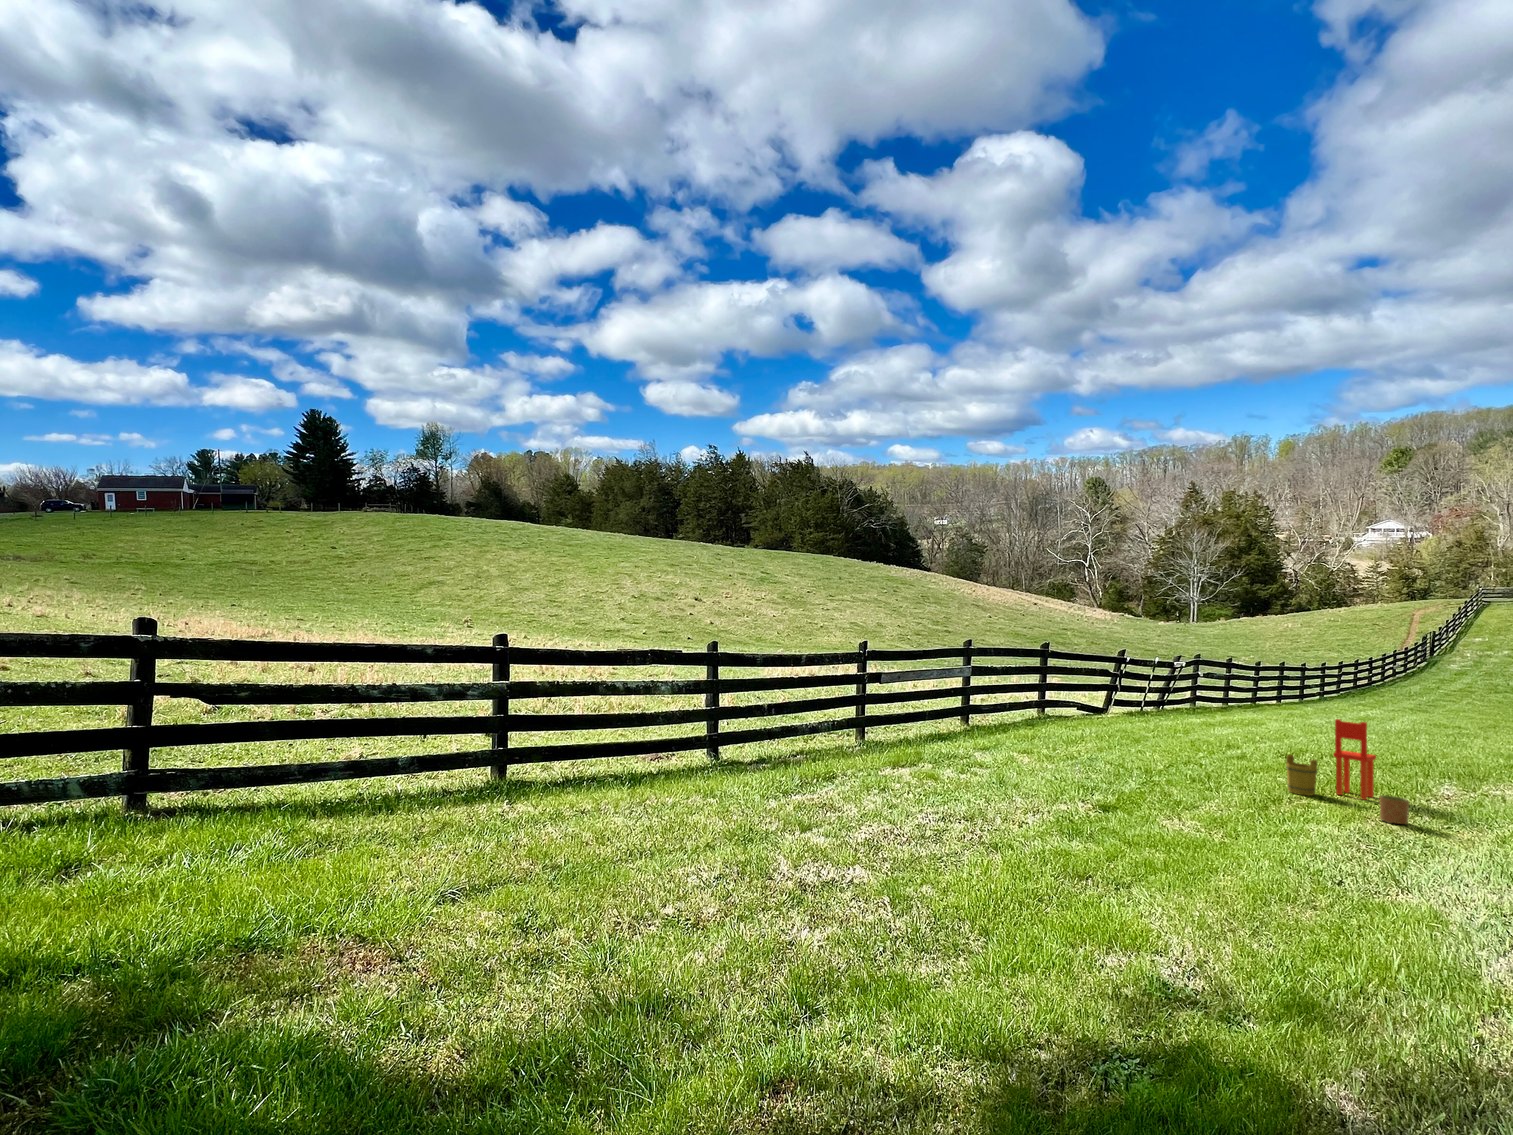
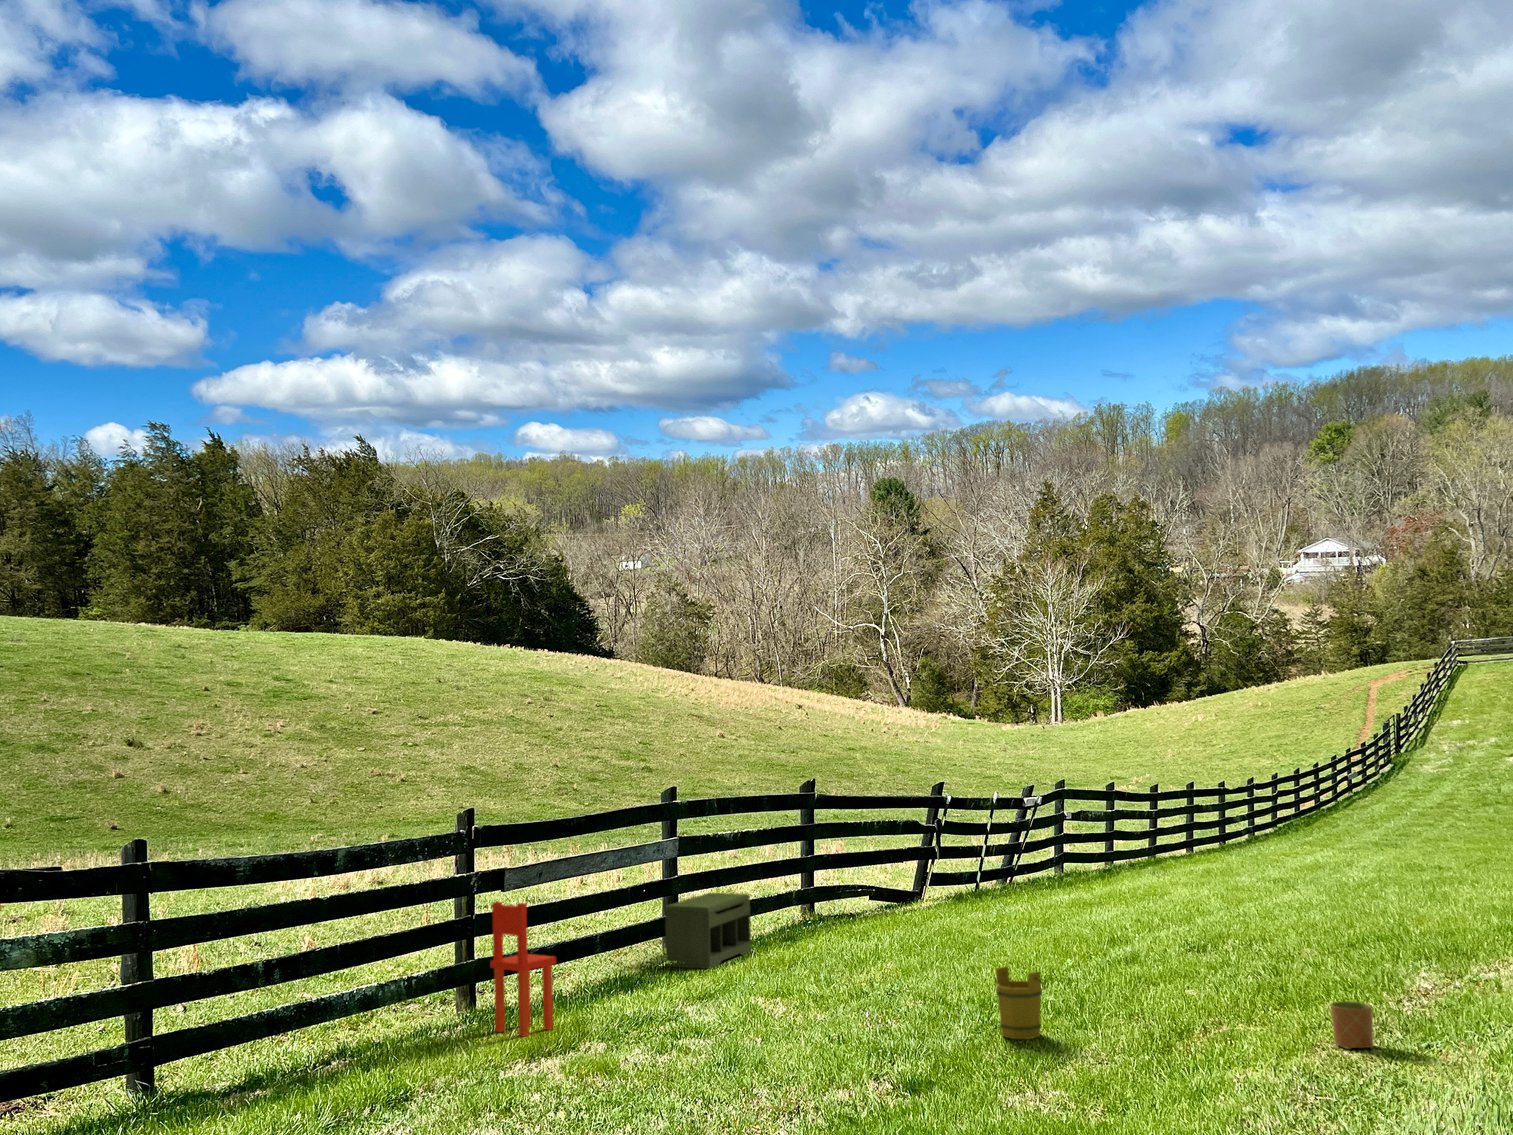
bench: none [958,696,1005,735] -> present [665,893,751,969]
chair: present [1333,719,1376,800] -> present [490,901,556,1037]
bucket: present [1286,755,1318,796] -> present [996,966,1045,1039]

